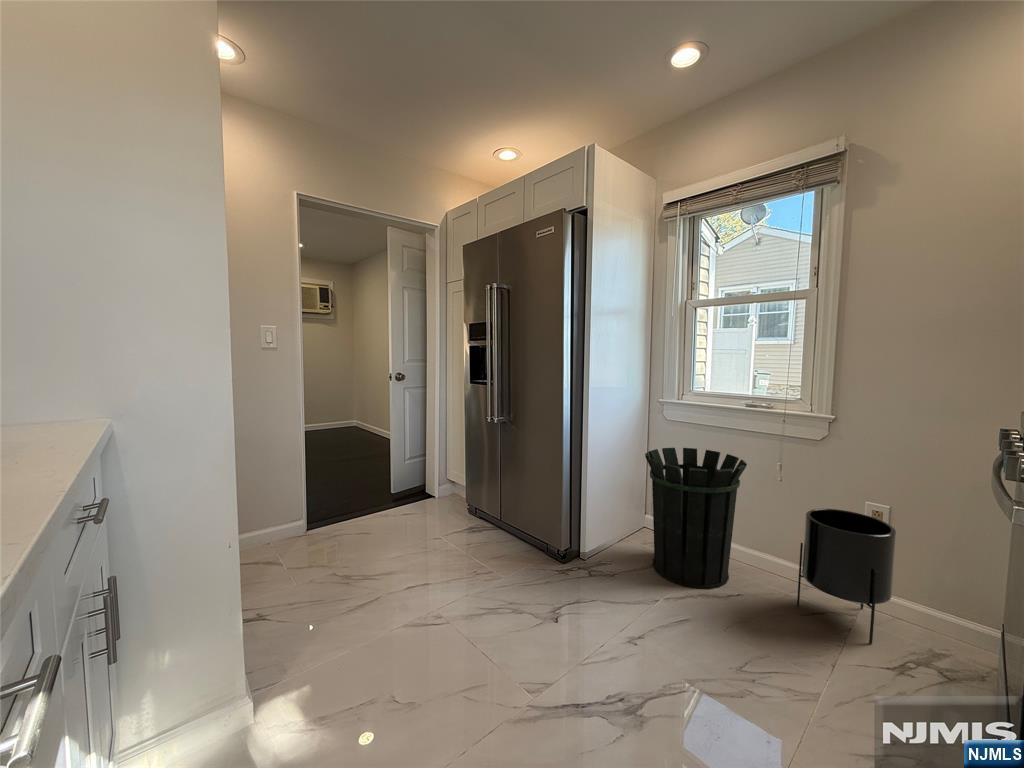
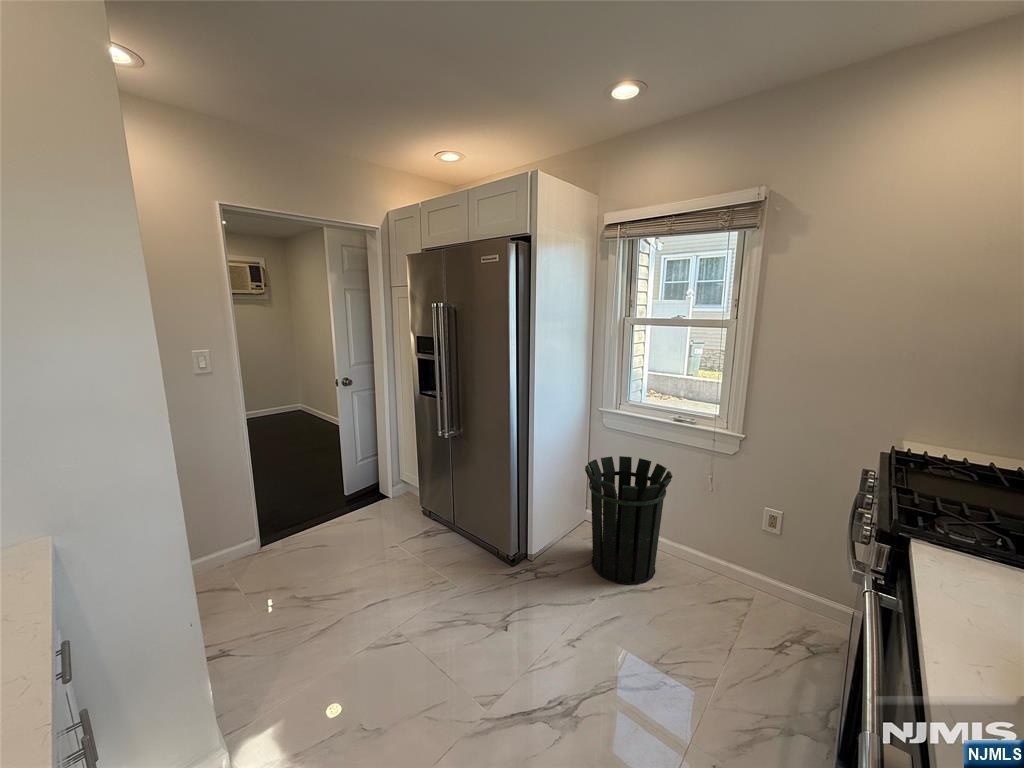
planter: present [797,509,896,644] -> none [709,515,786,628]

